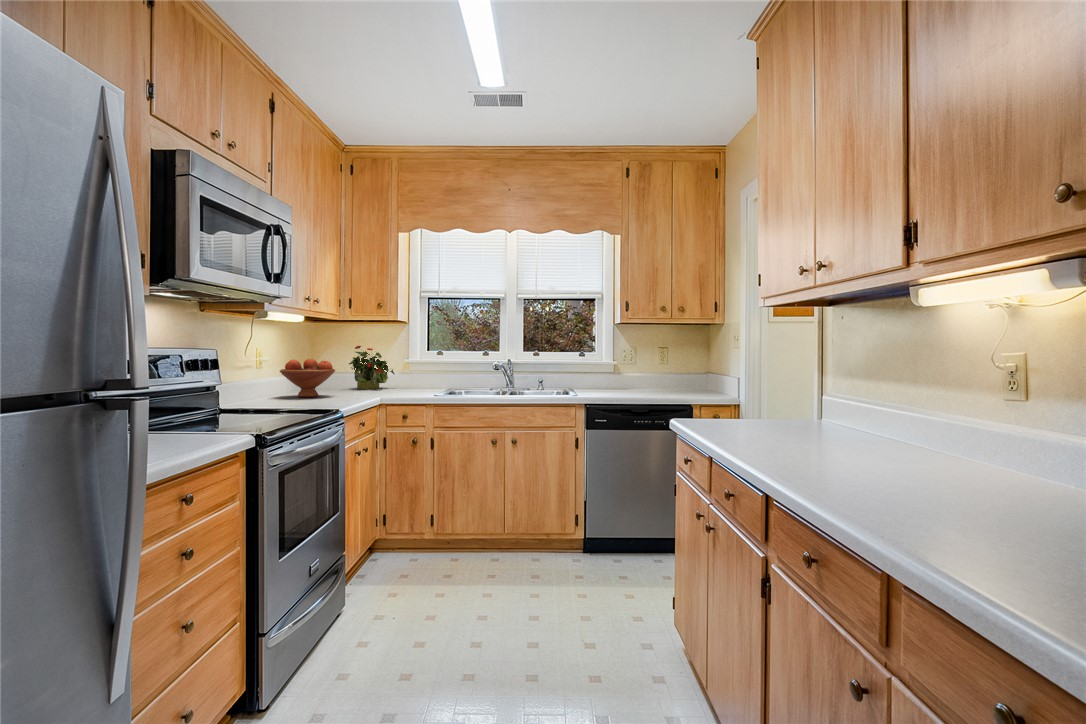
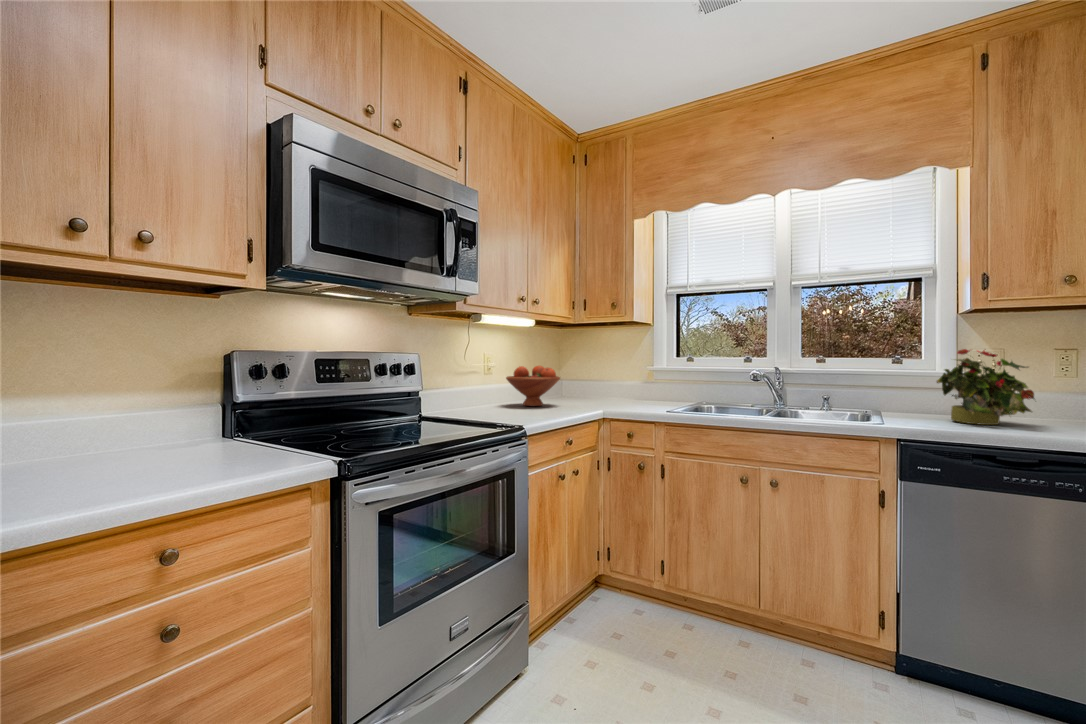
potted plant: present [349,346,395,389] -> present [937,349,1035,425]

